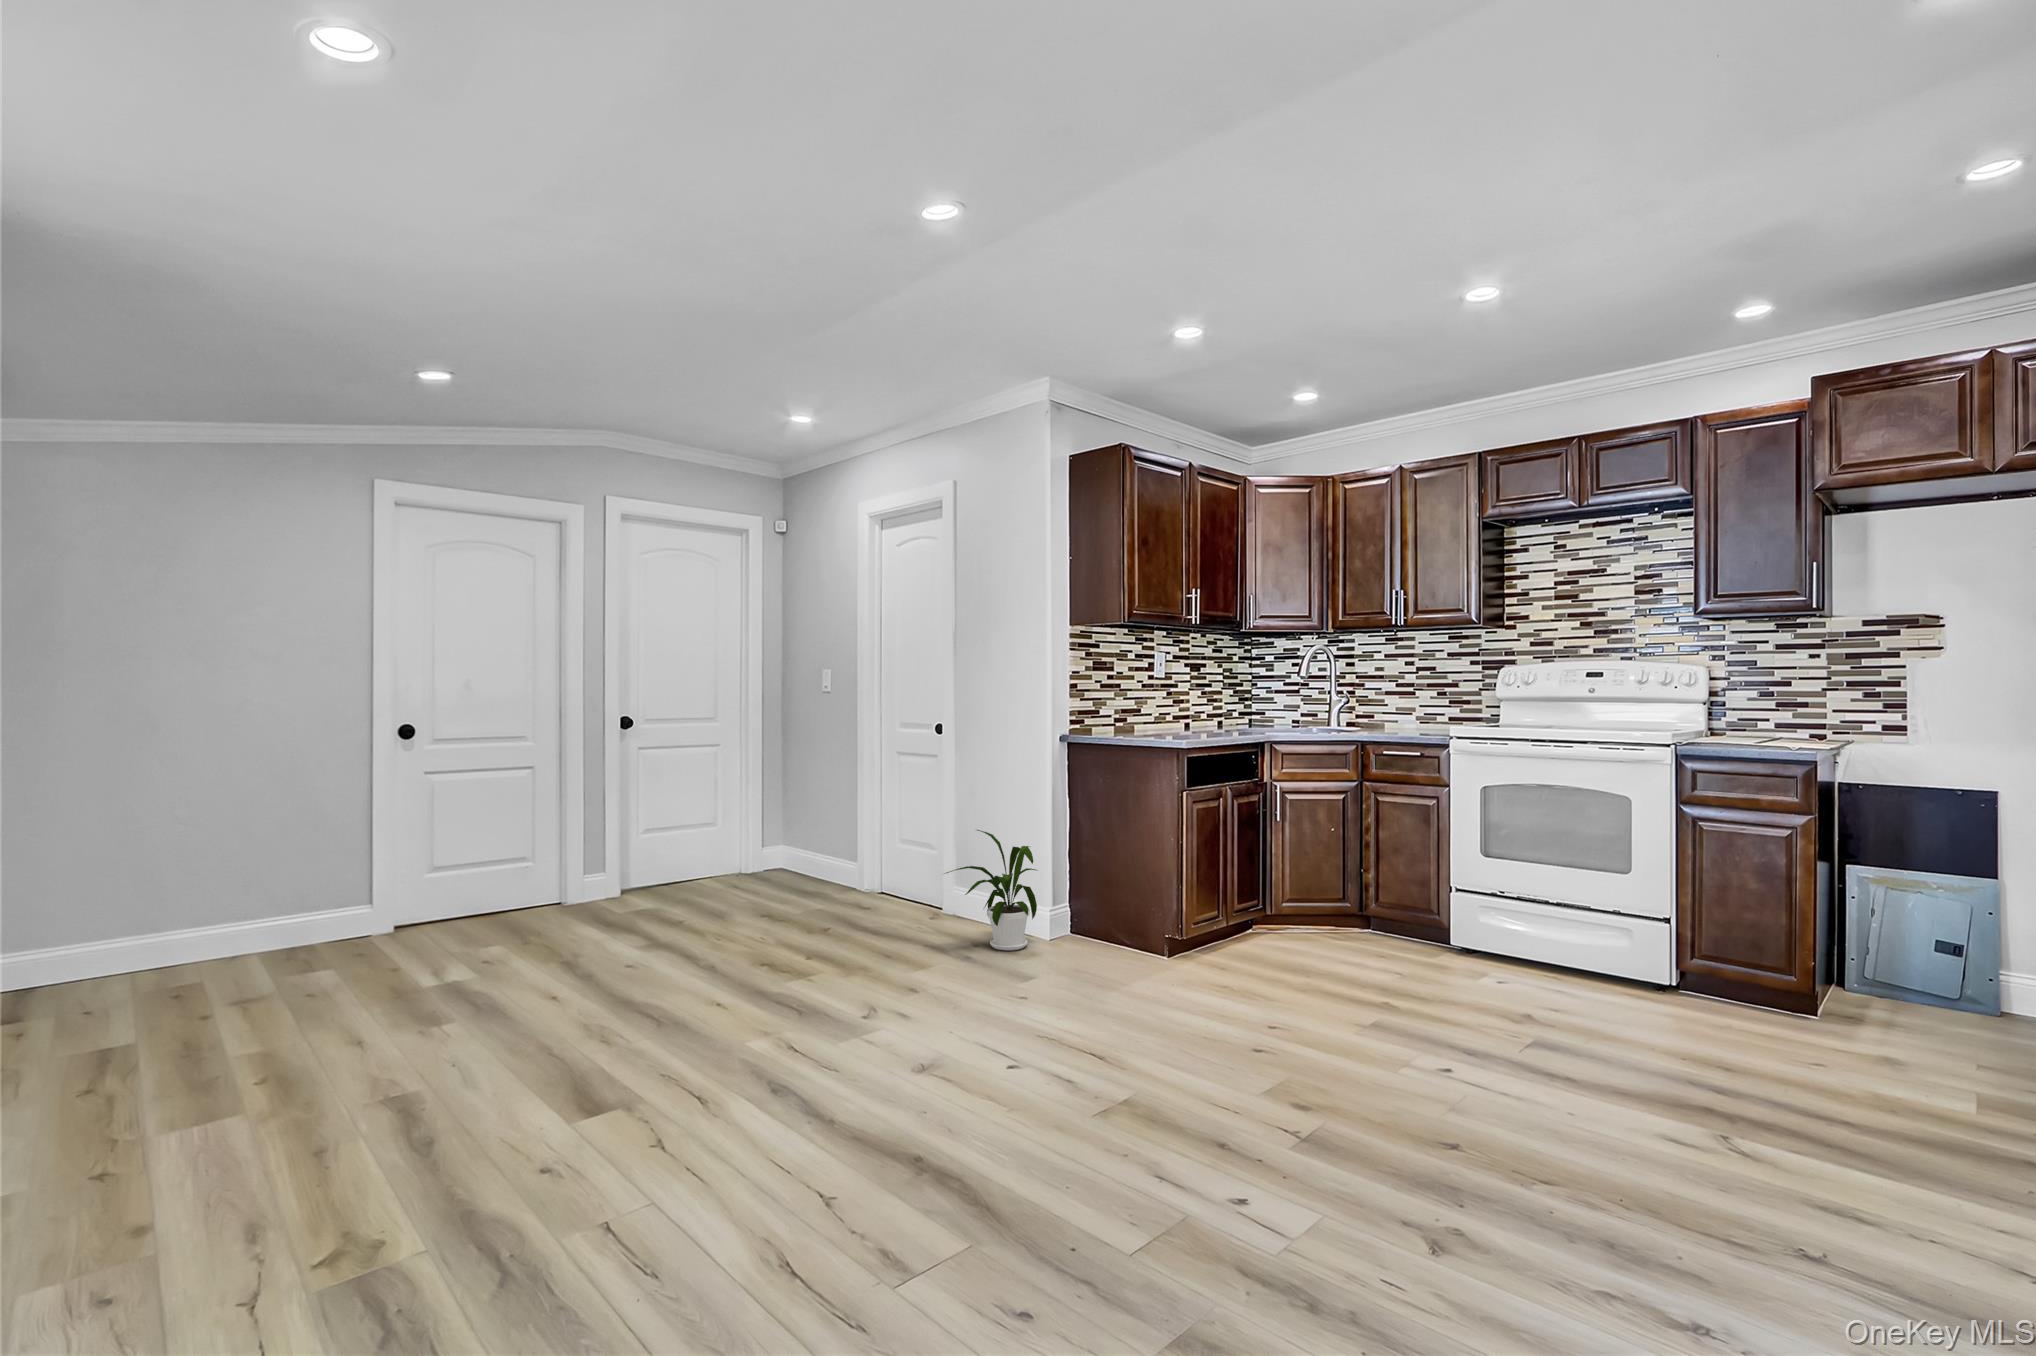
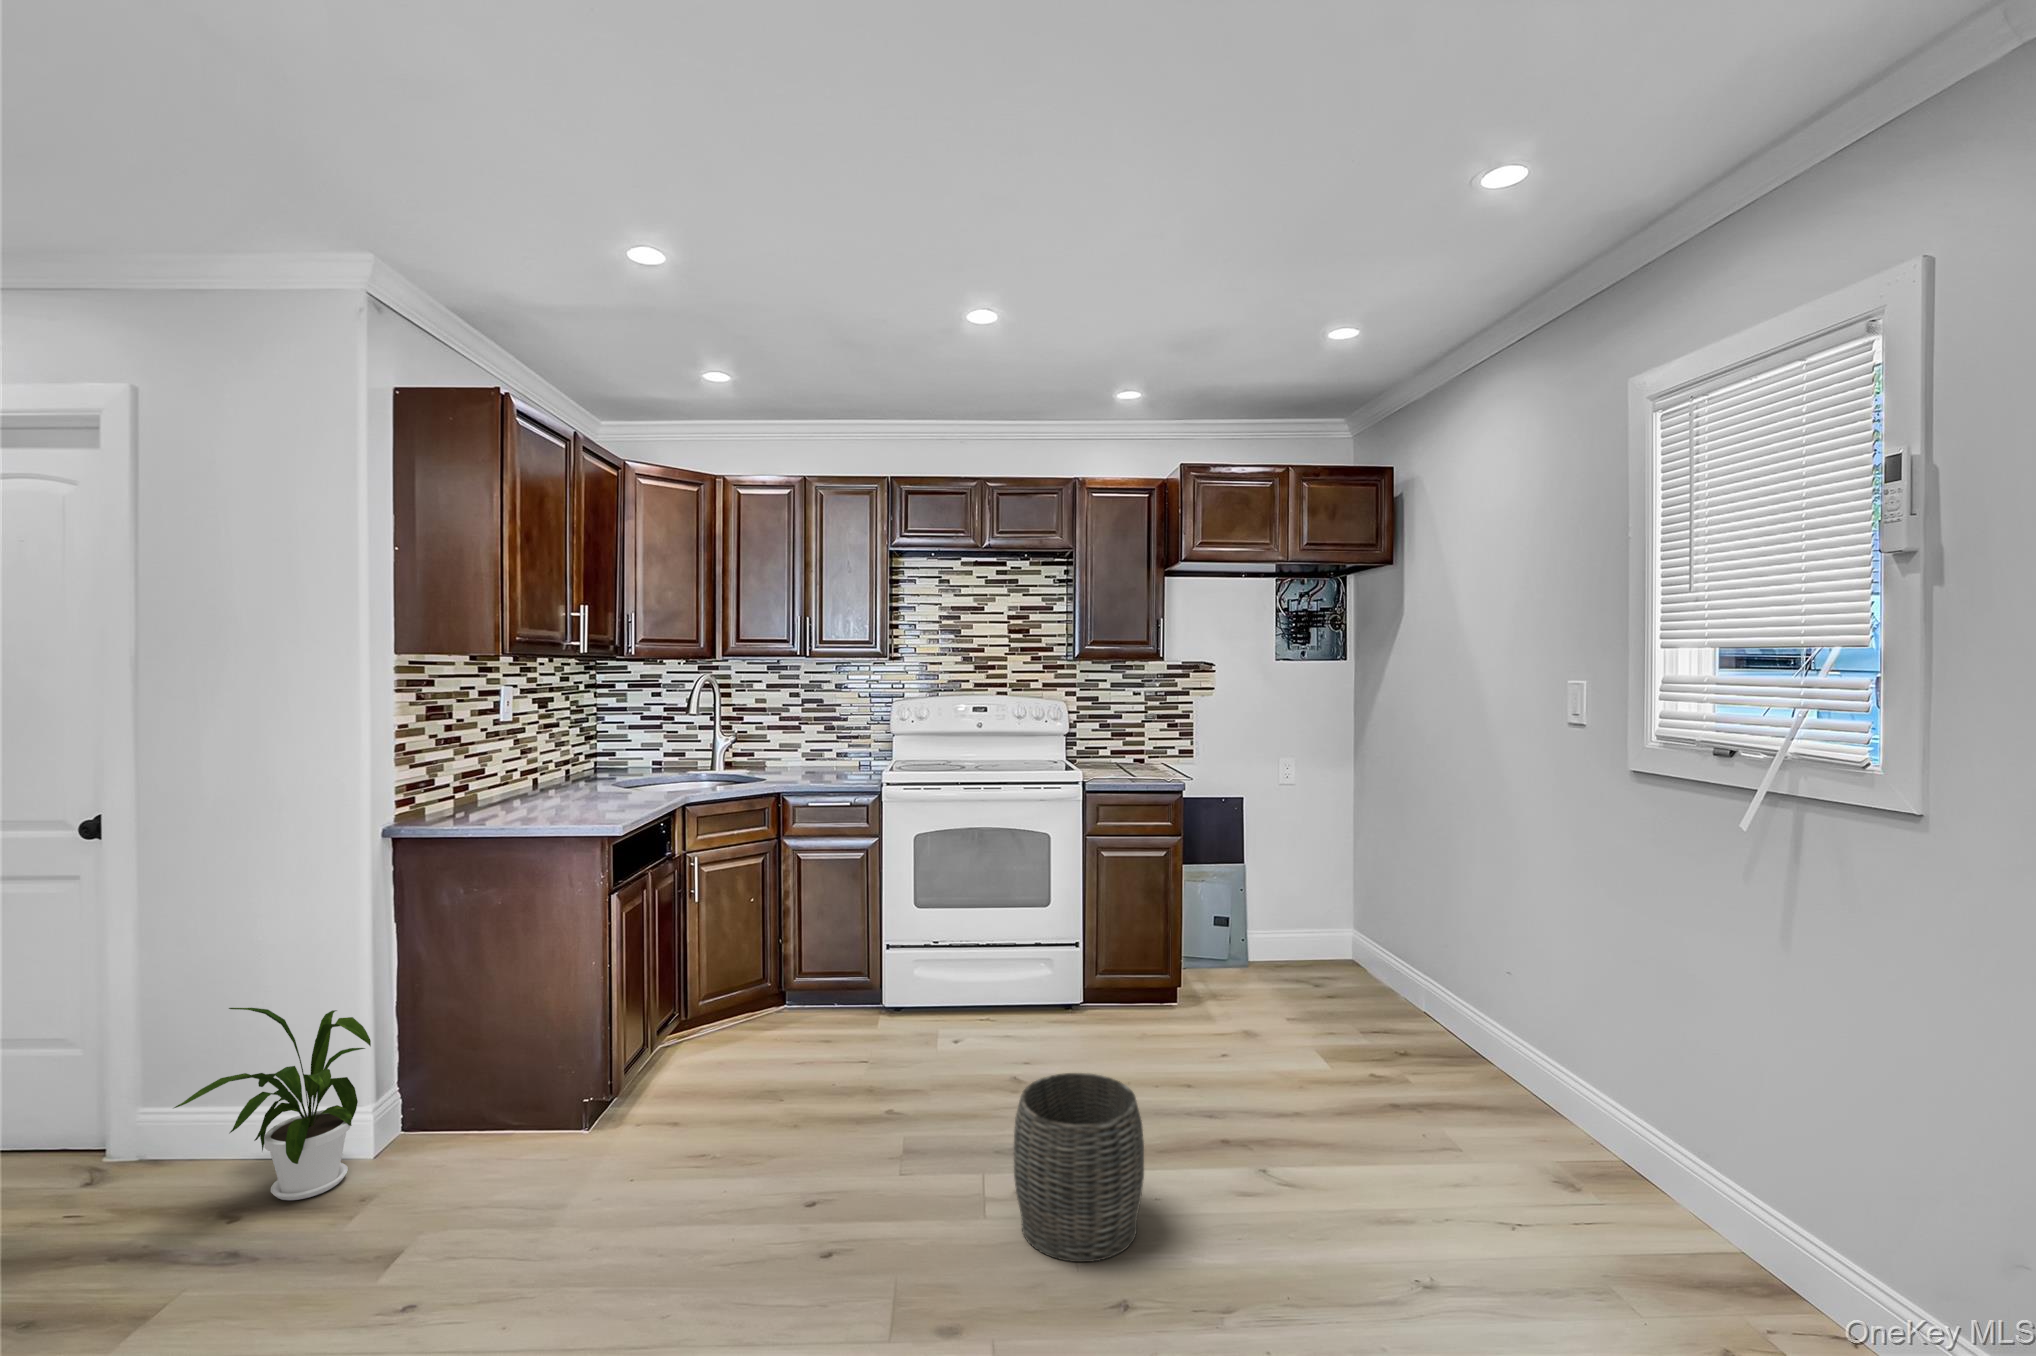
woven basket: none [1387,972,1516,1130] -> present [1014,1073,1144,1262]

